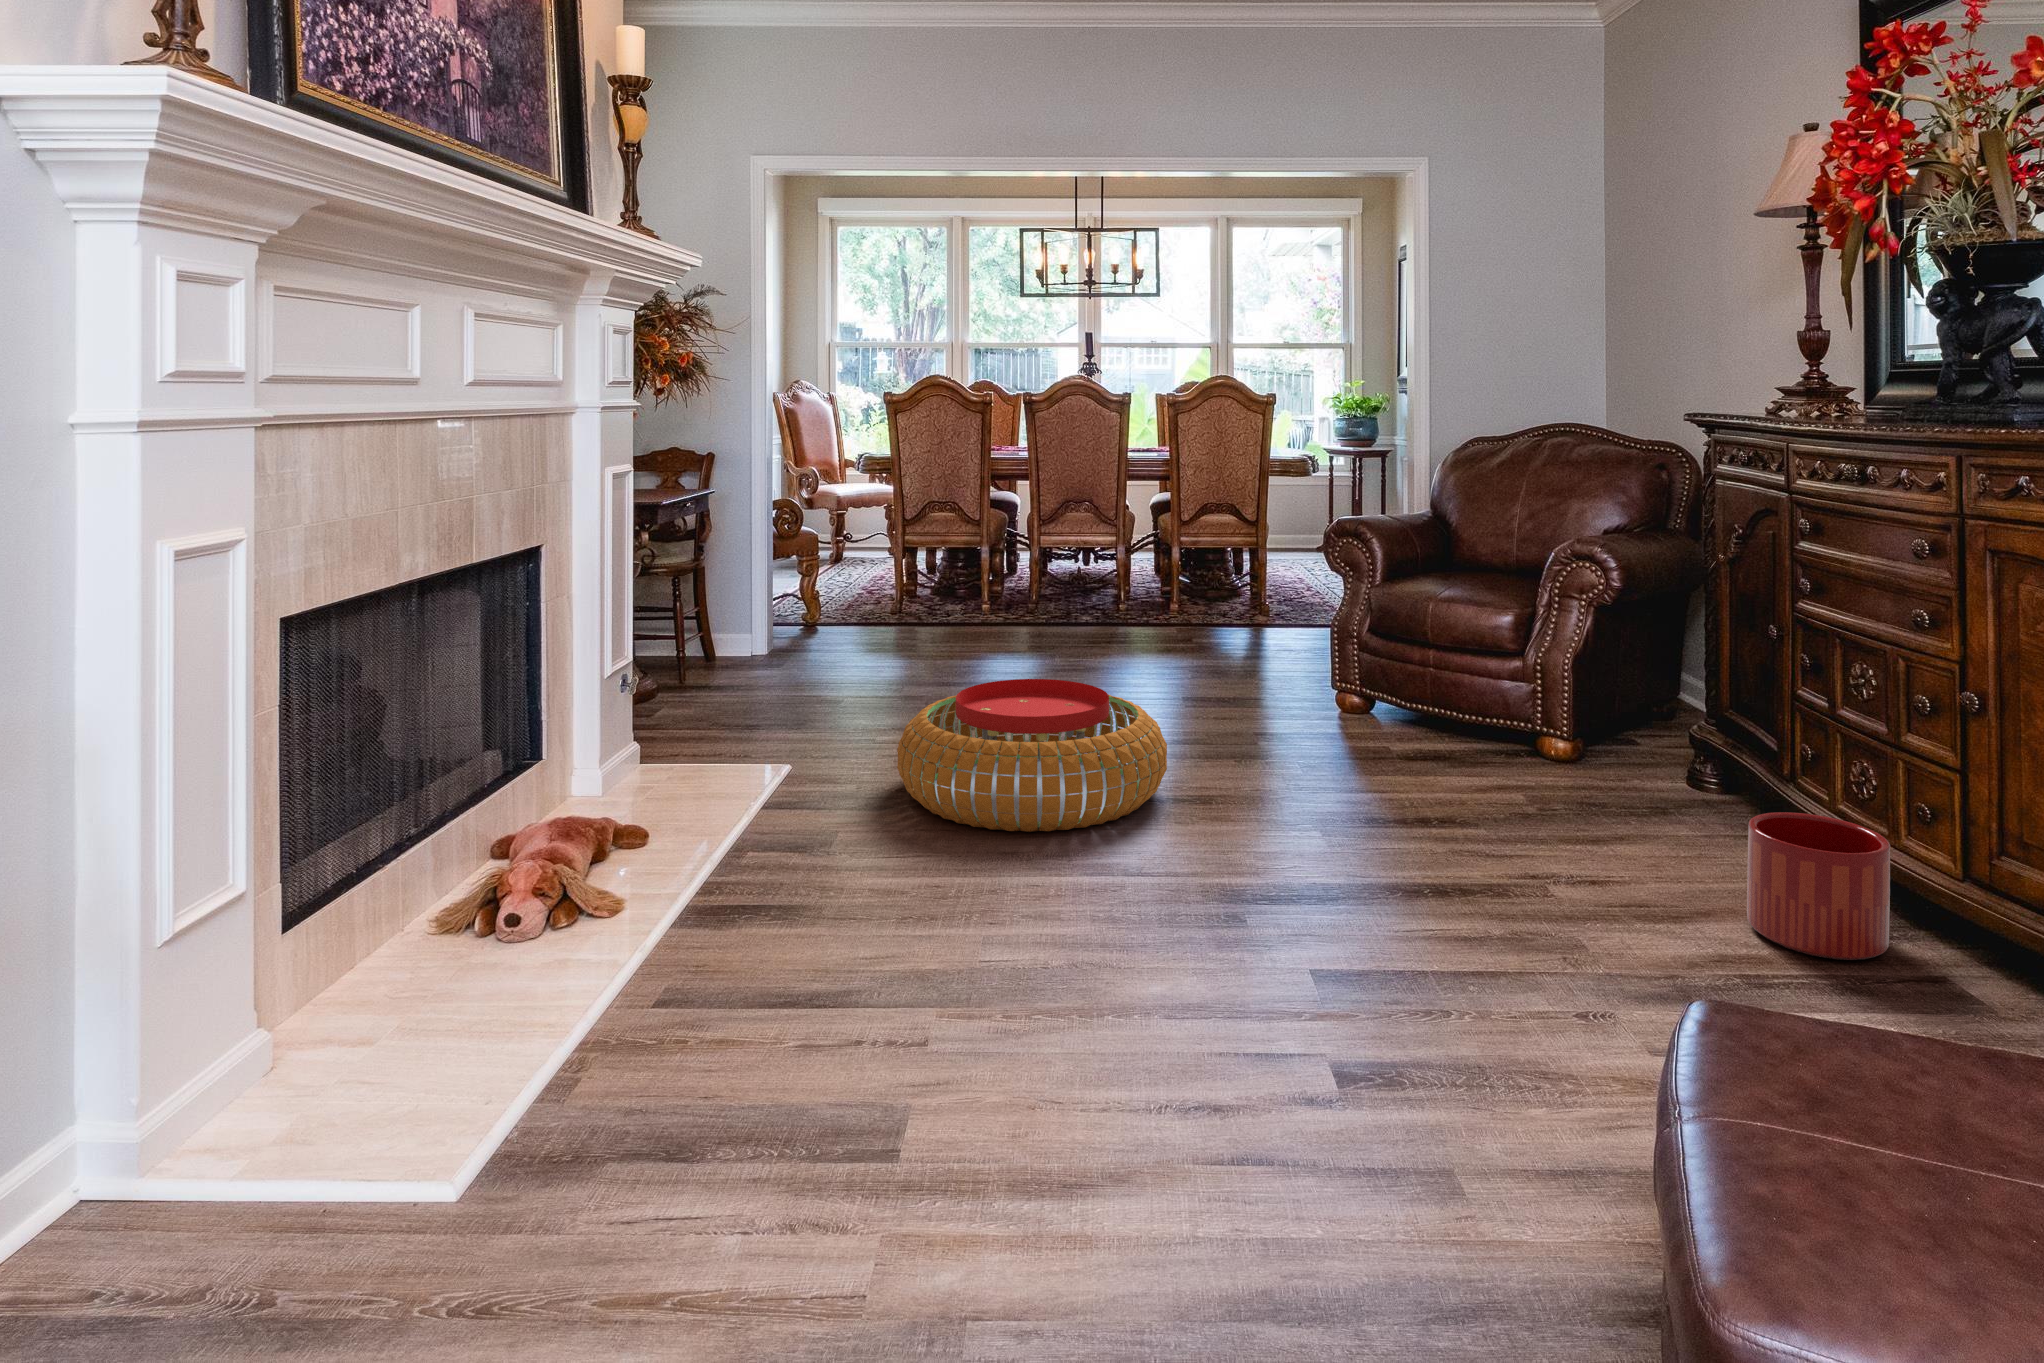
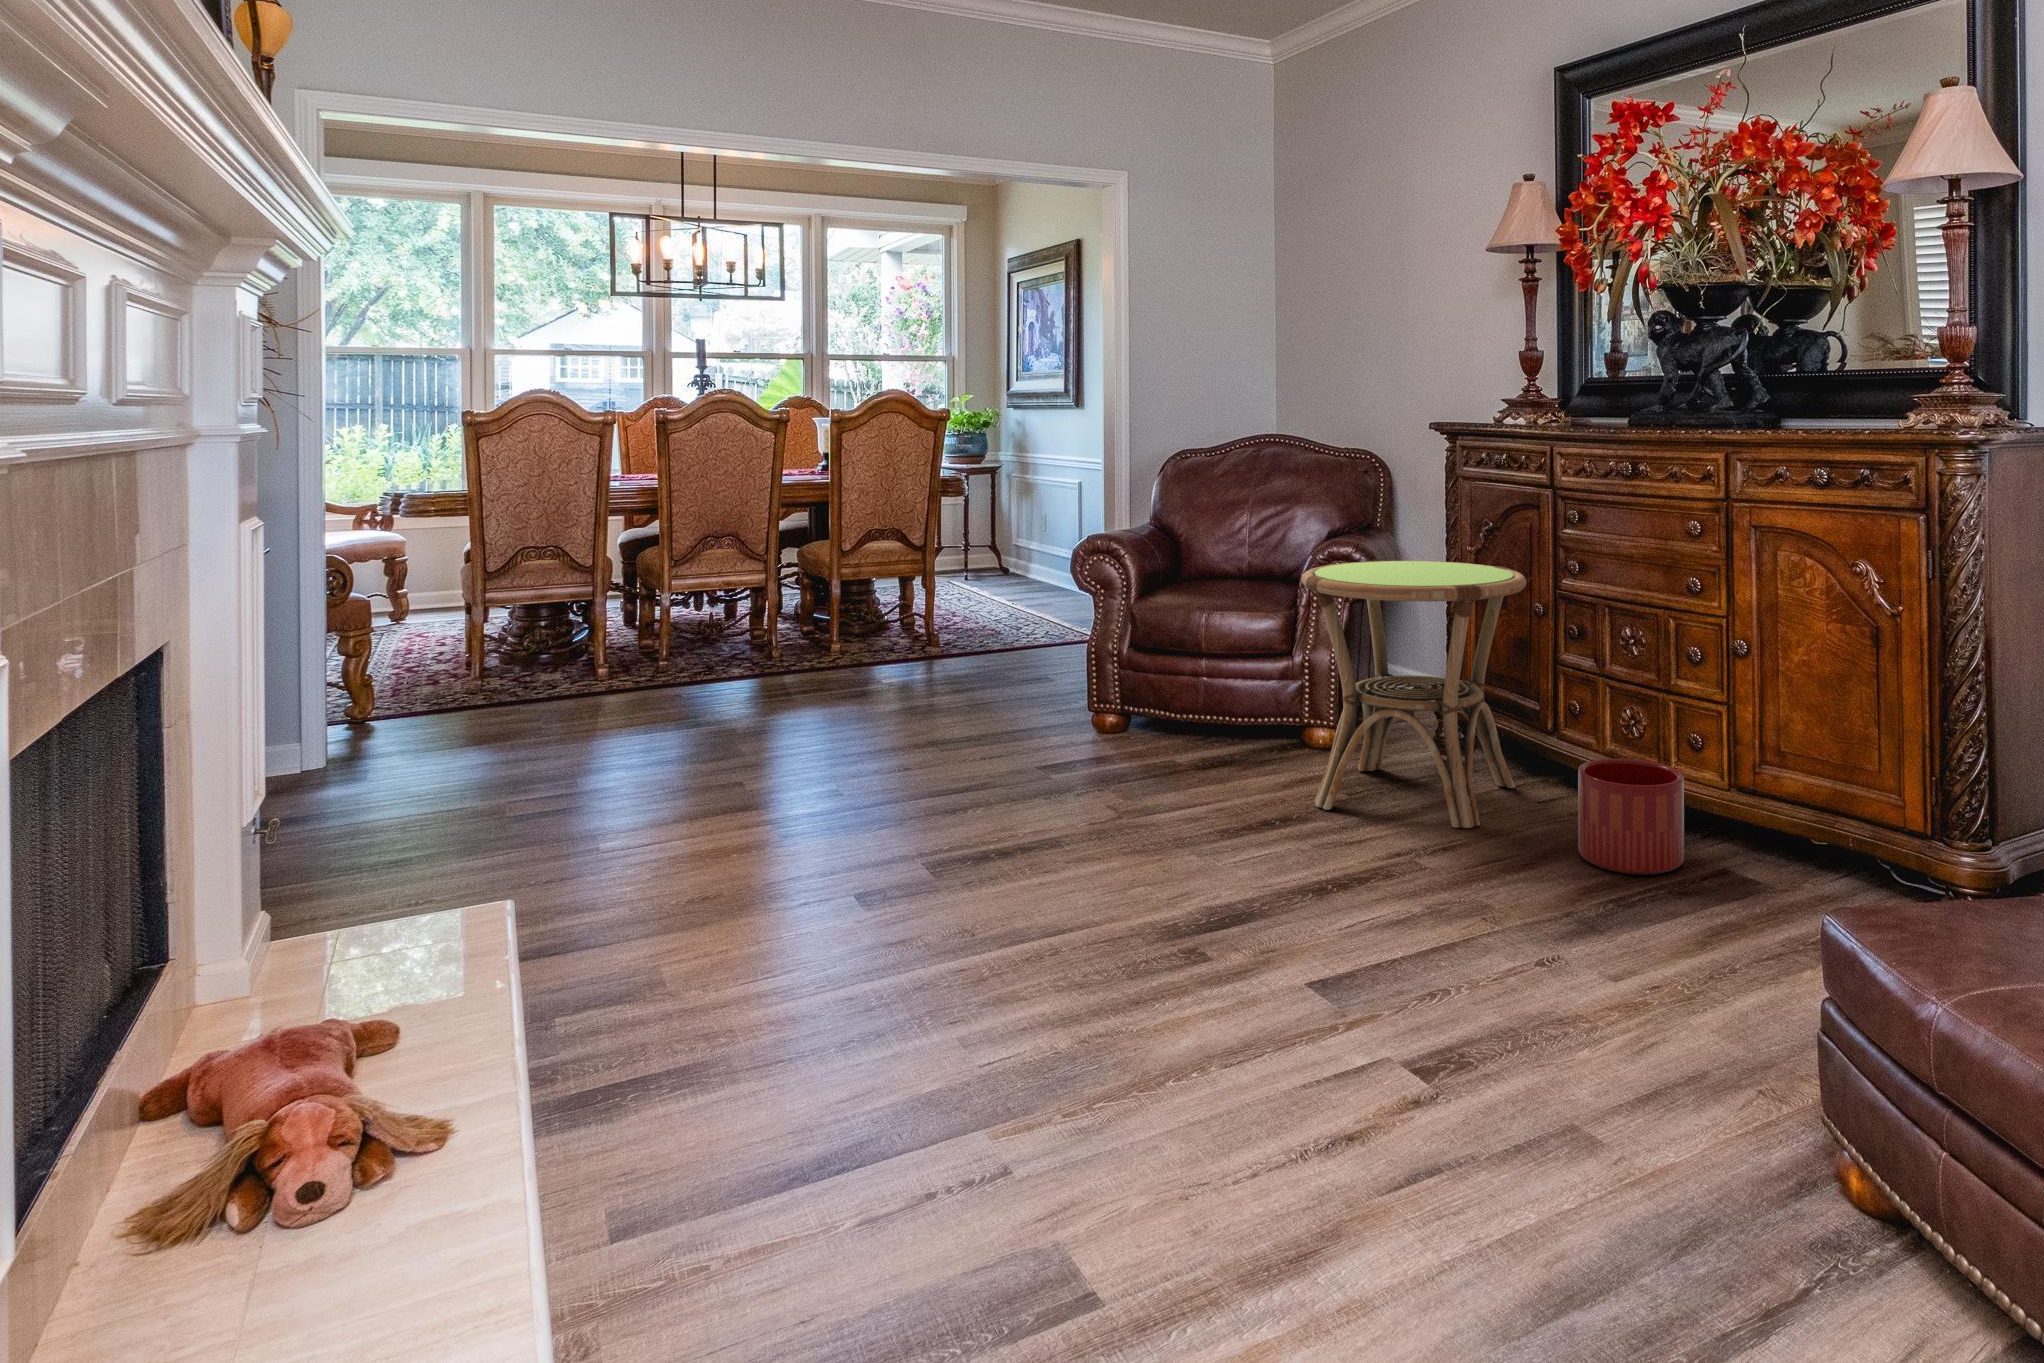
side table: none [1484,562,1753,864] -> present [1302,561,1526,828]
pouf: present [897,679,1167,832] -> none [696,739,1022,924]

